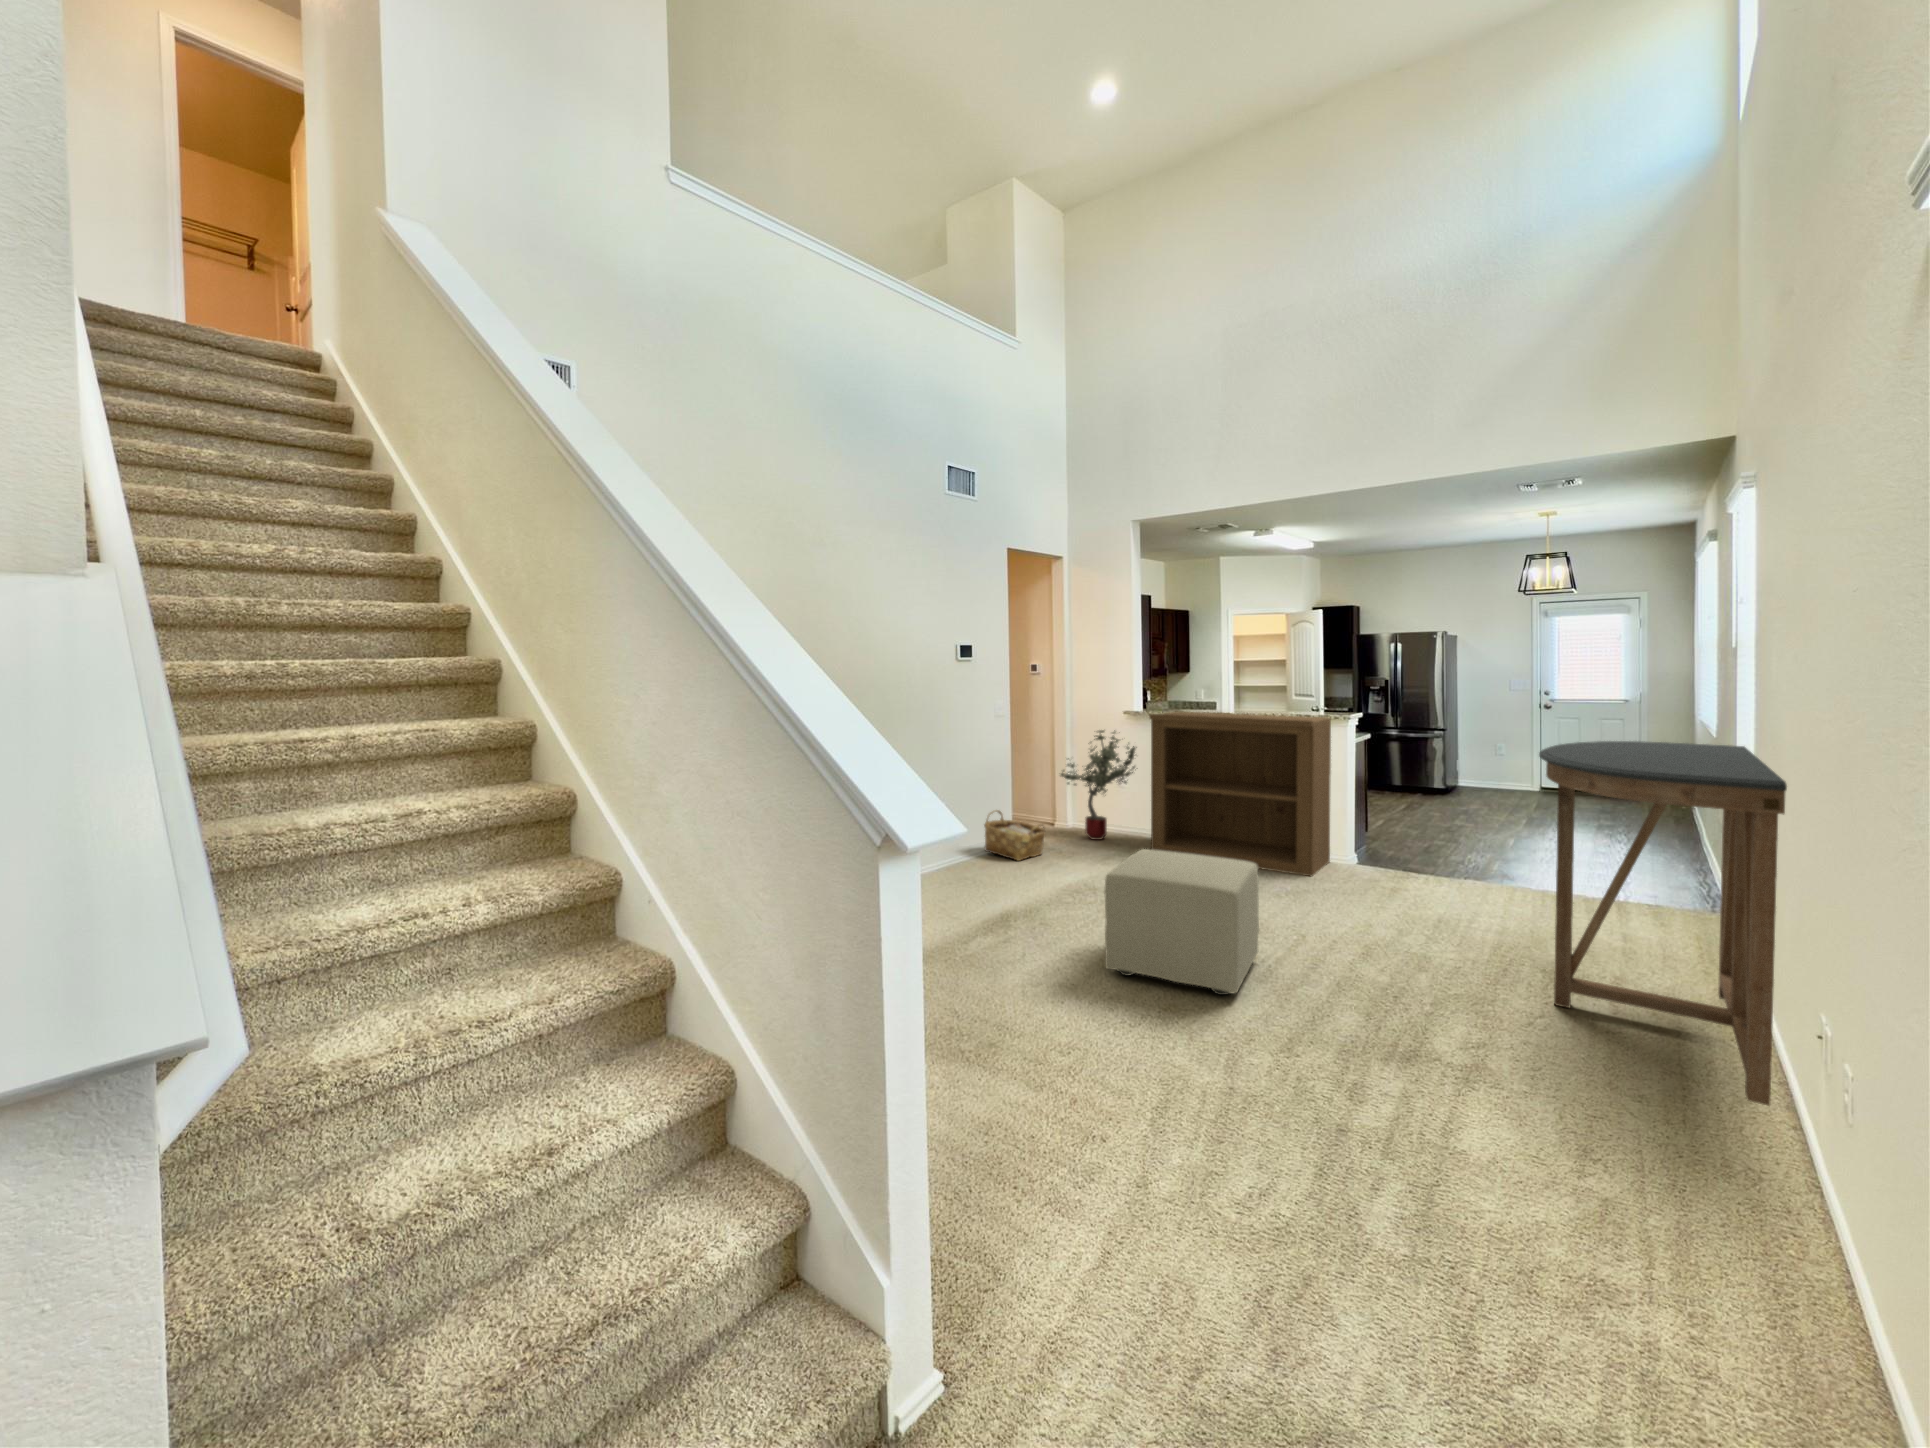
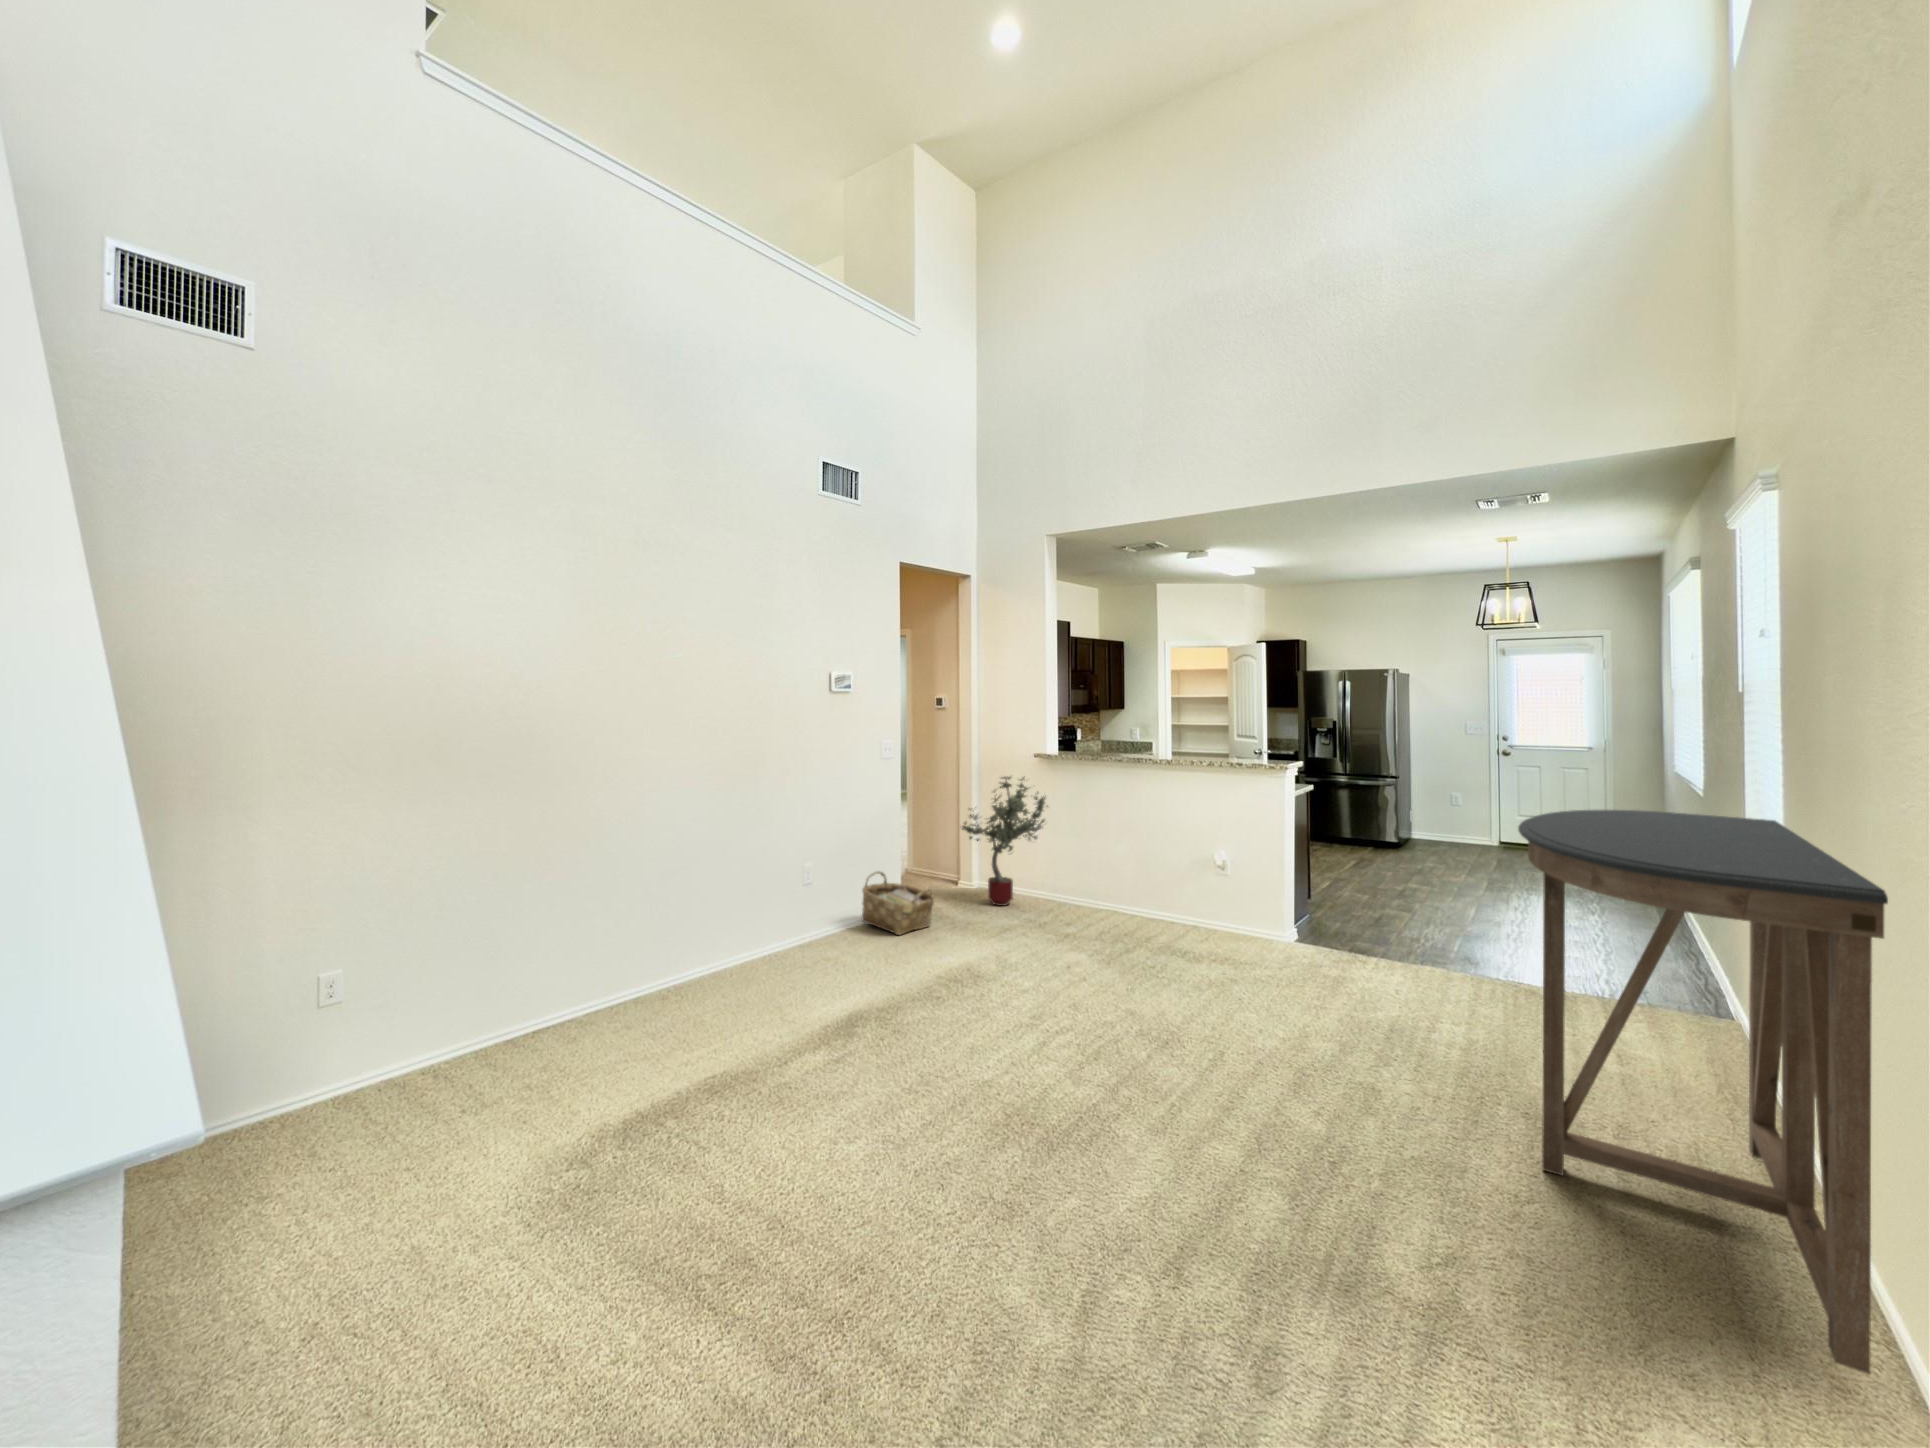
bookshelf: present [1149,711,1331,876] -> none [1059,756,1267,960]
ottoman: present [1104,849,1259,995] -> none [955,940,1161,1156]

